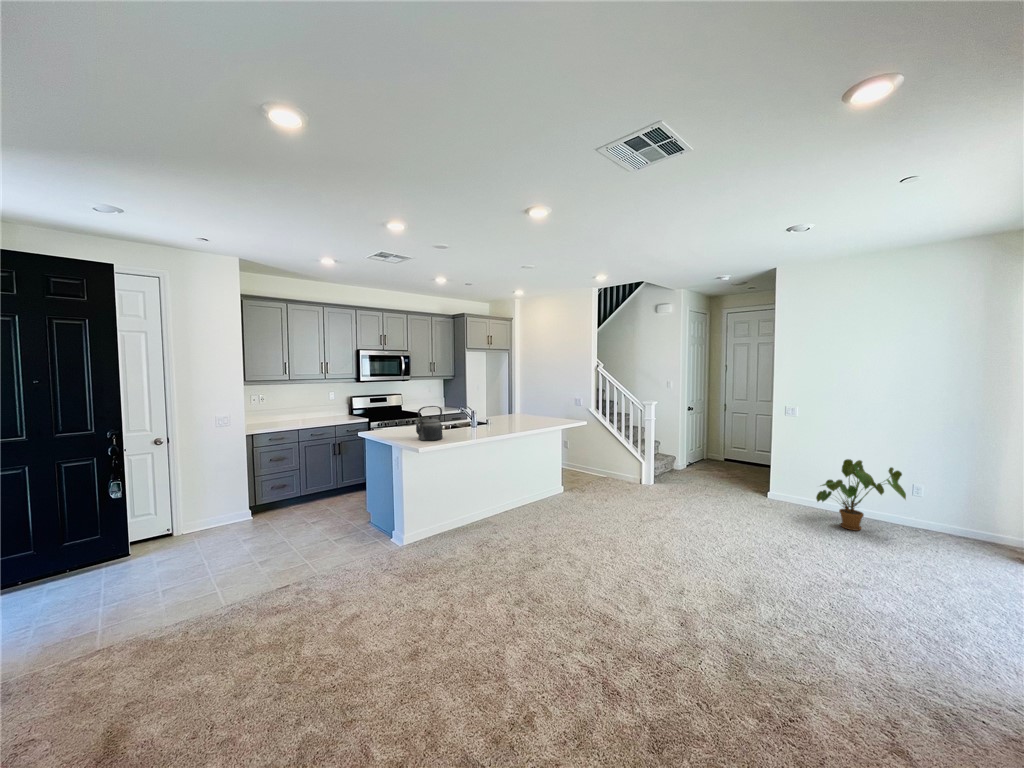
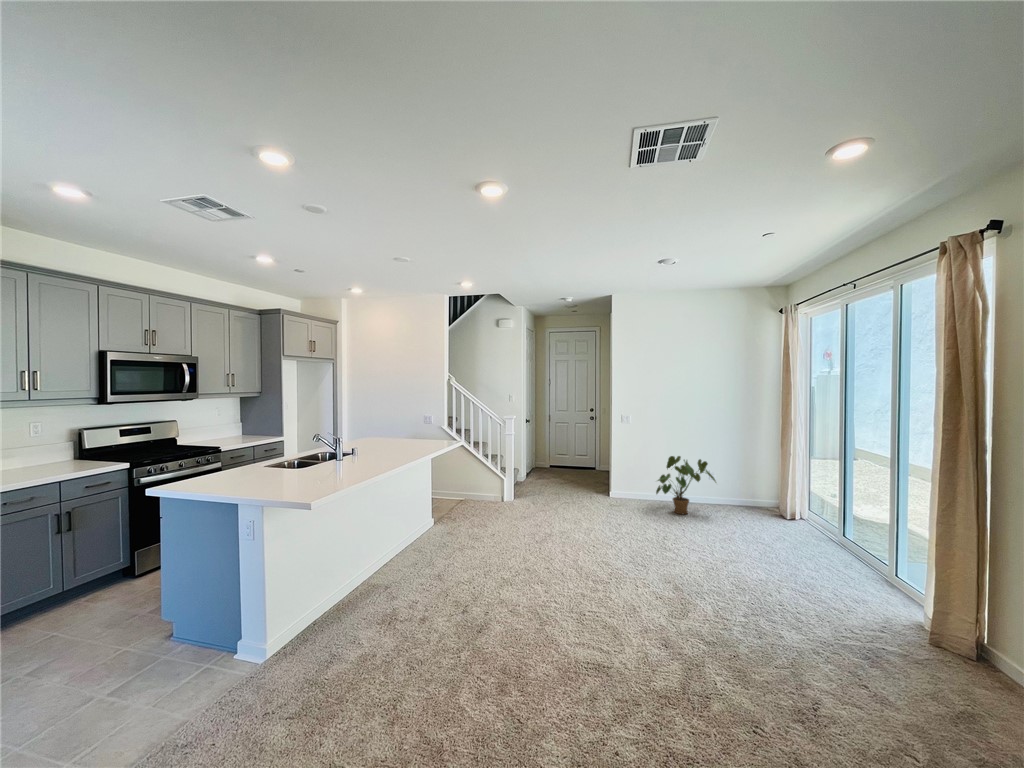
kettle: present [414,406,443,441] -> none [282,433,322,485]

